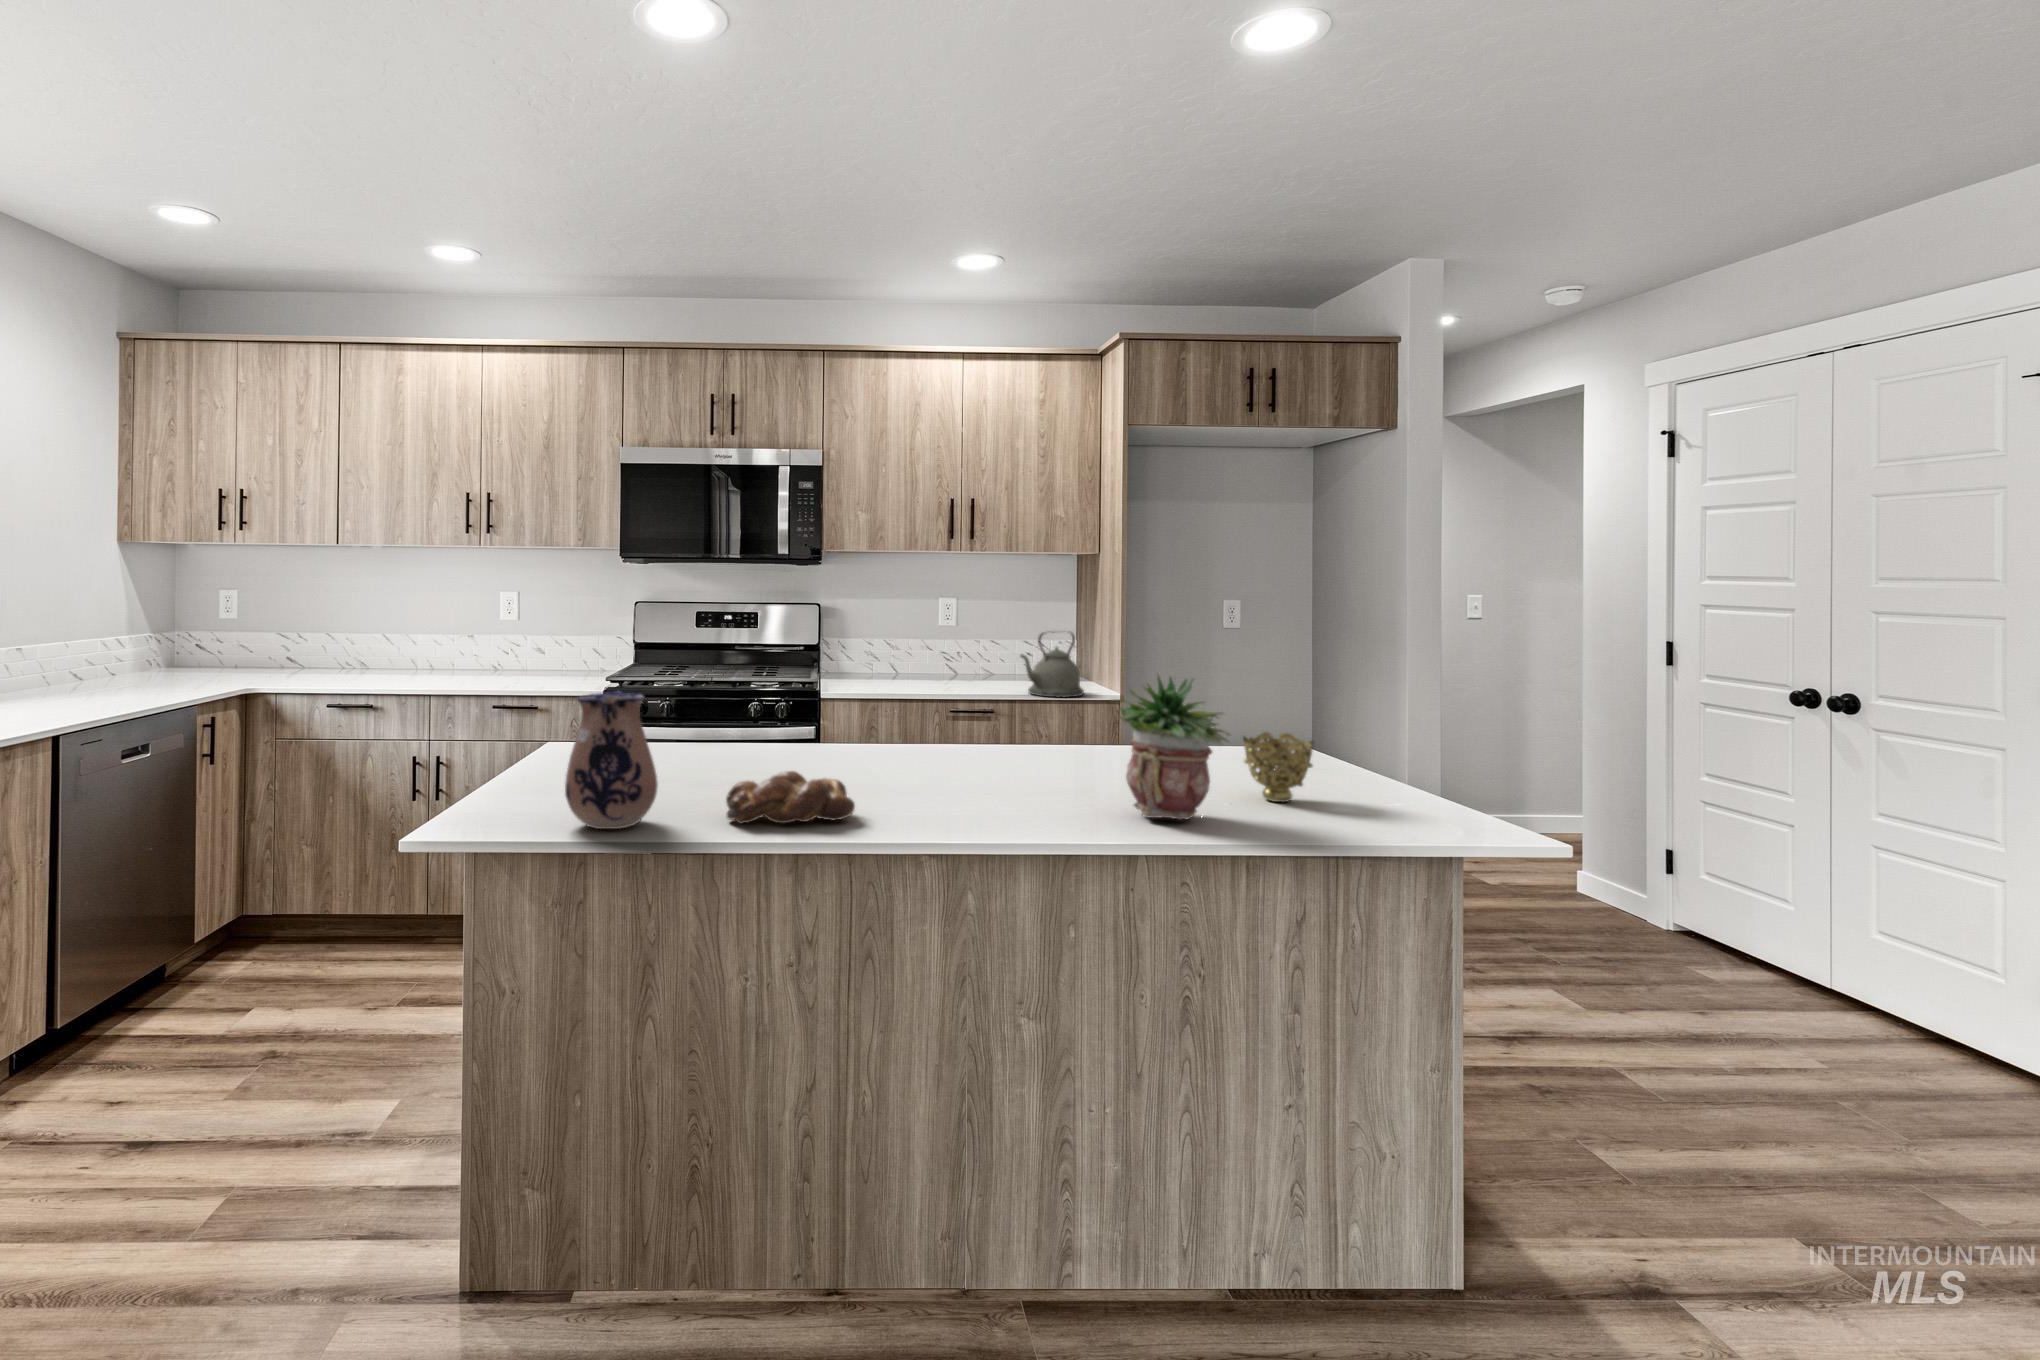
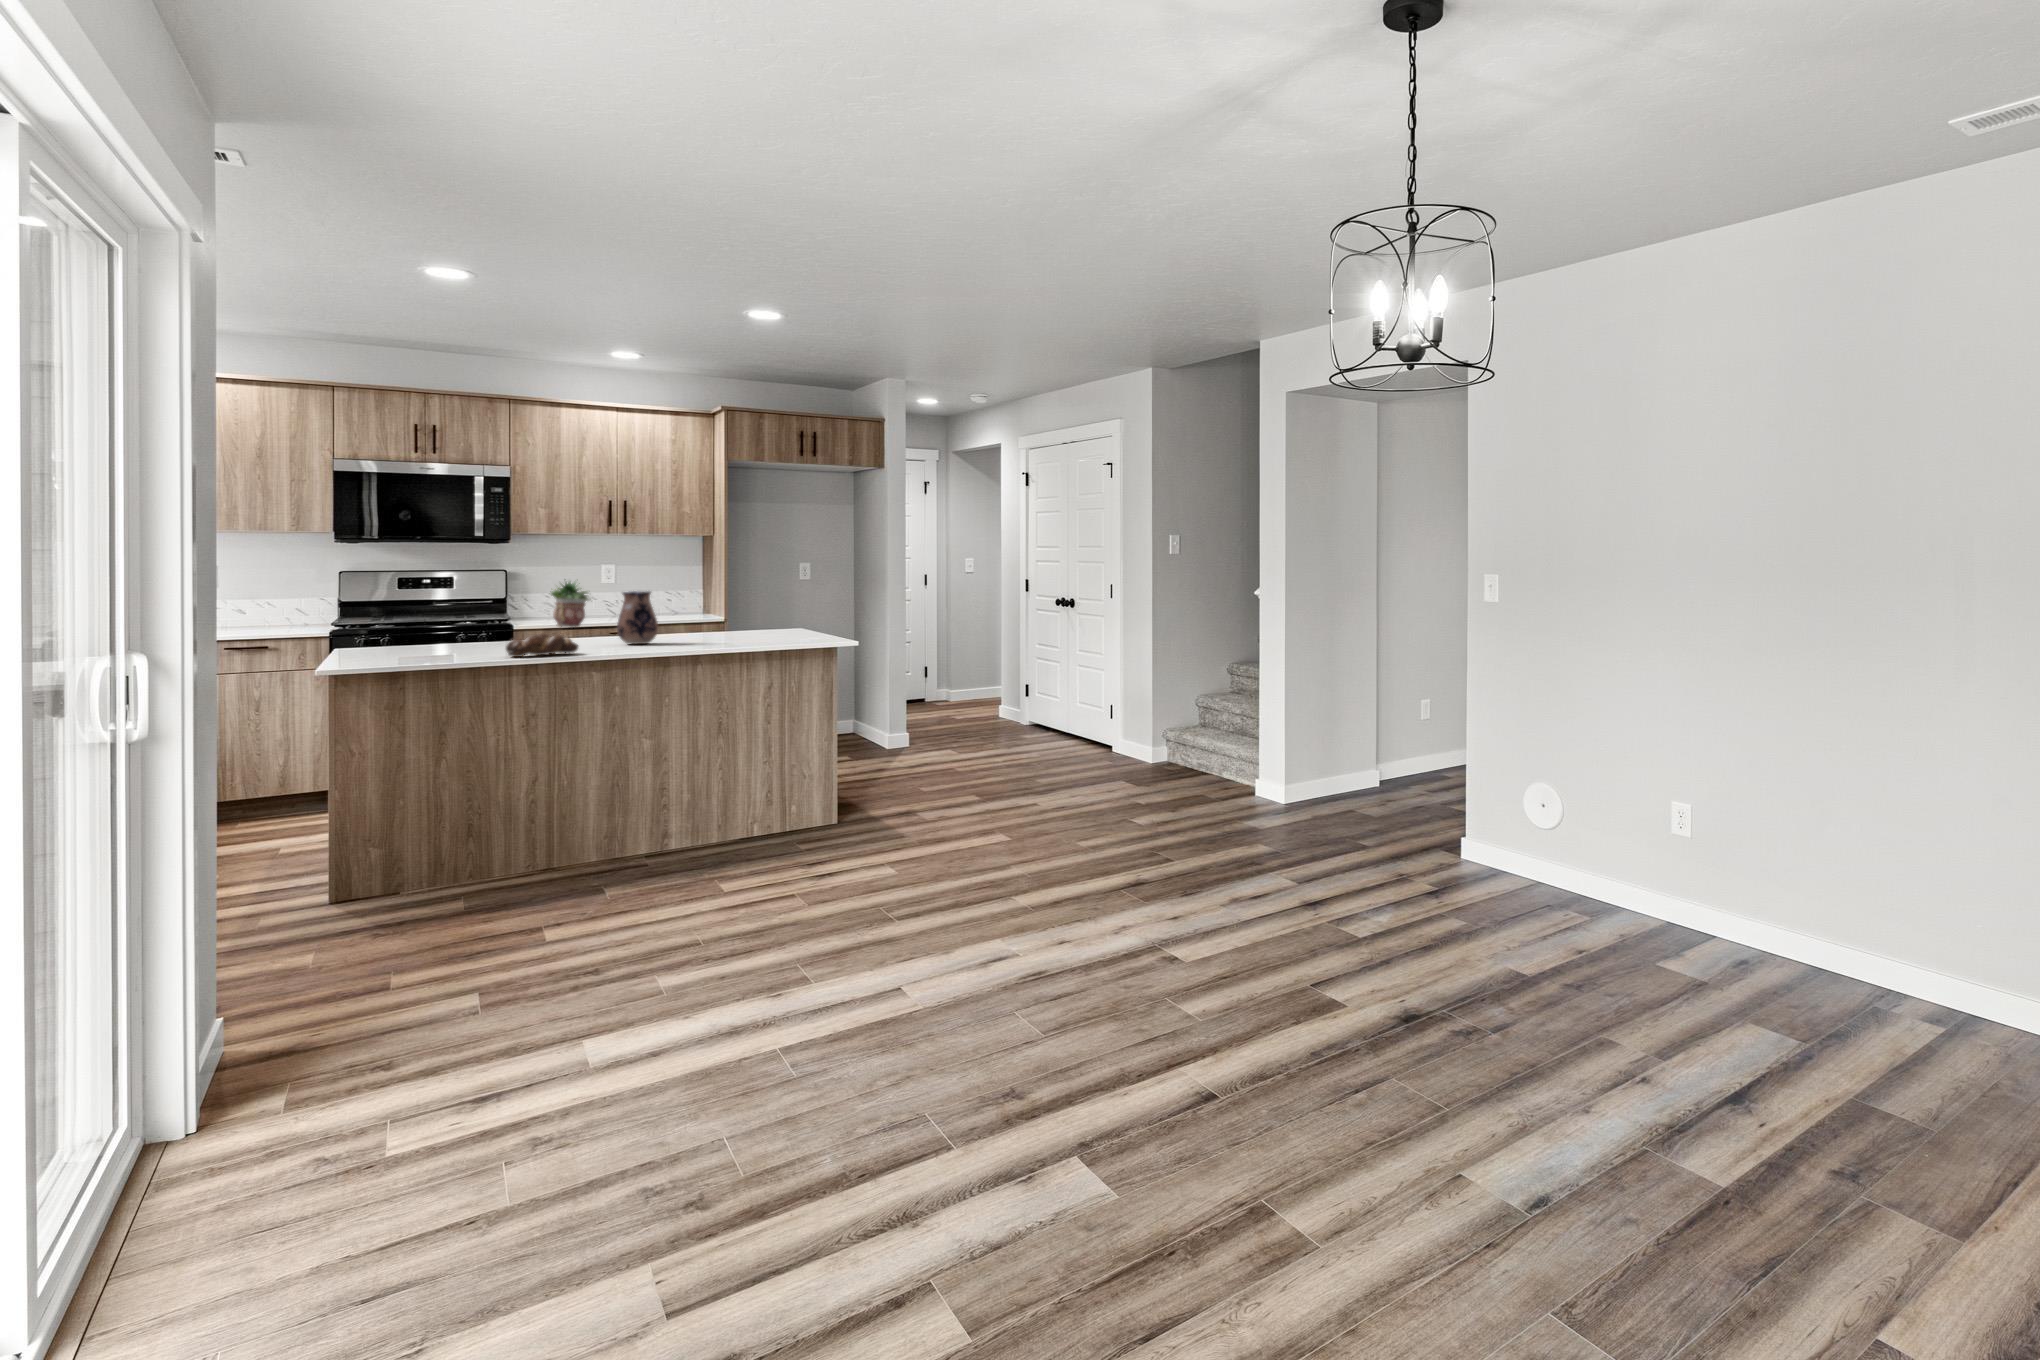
kettle: present [1021,633,1084,698] -> none [659,585,704,626]
potted plant: present [1114,676,1230,820] -> present [551,582,589,627]
ceramic pitcher: present [565,691,658,829] -> present [617,591,658,645]
decorative bowl: present [1243,732,1314,802] -> none [775,612,807,641]

